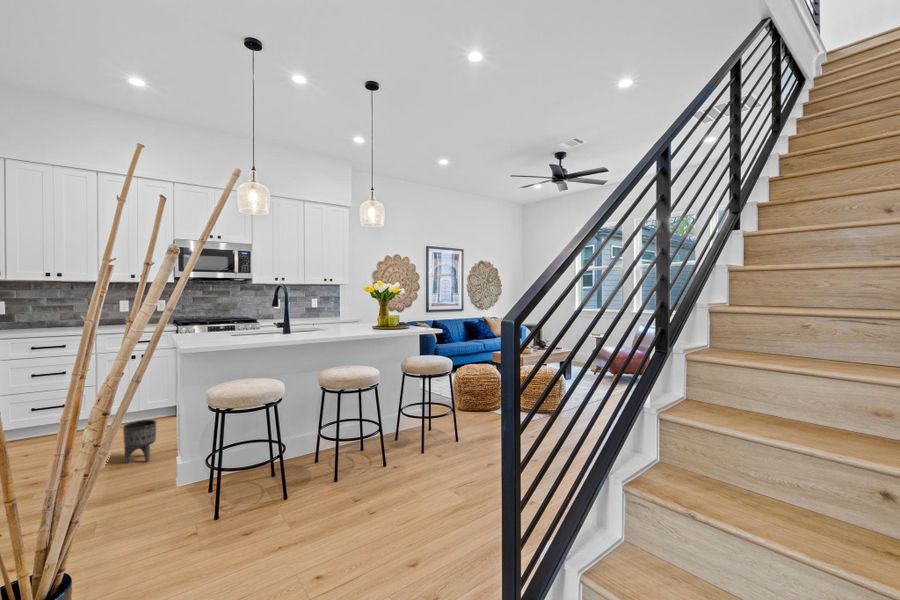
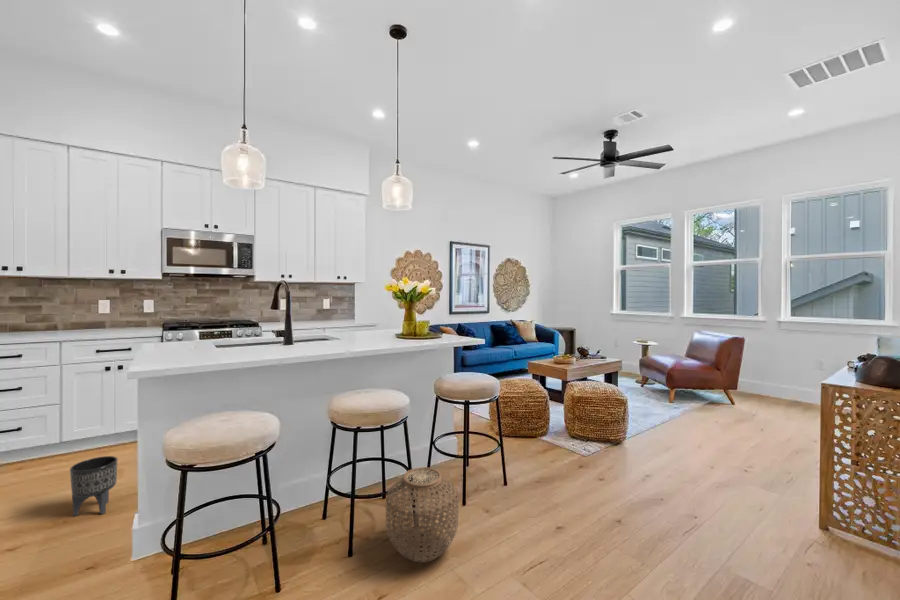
woven basket: none [362,419,414,482] -> present [386,467,458,562]

